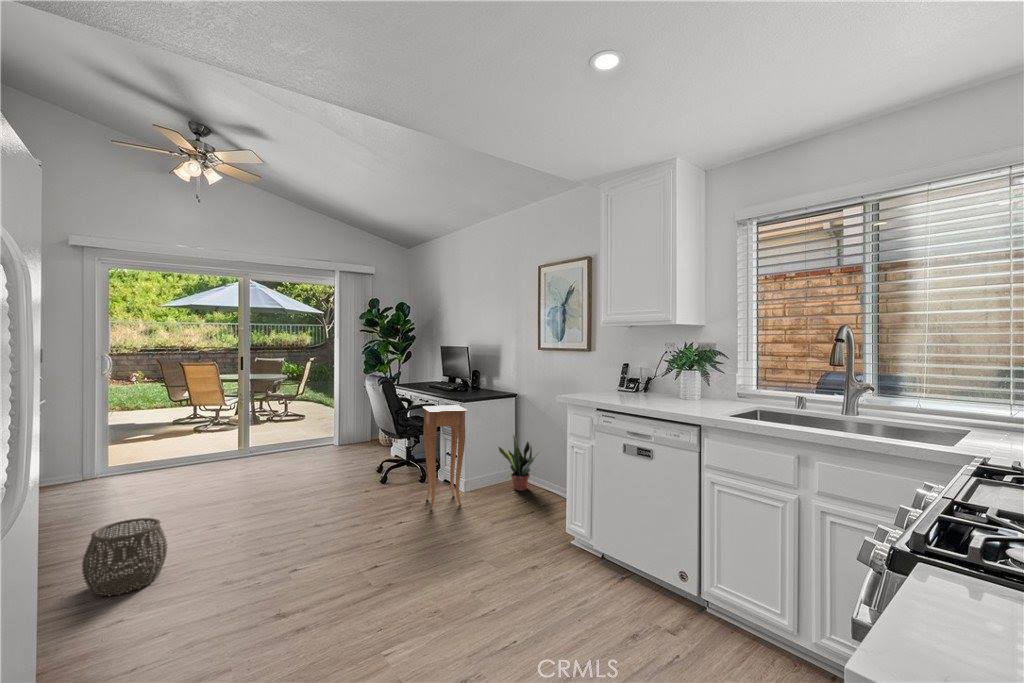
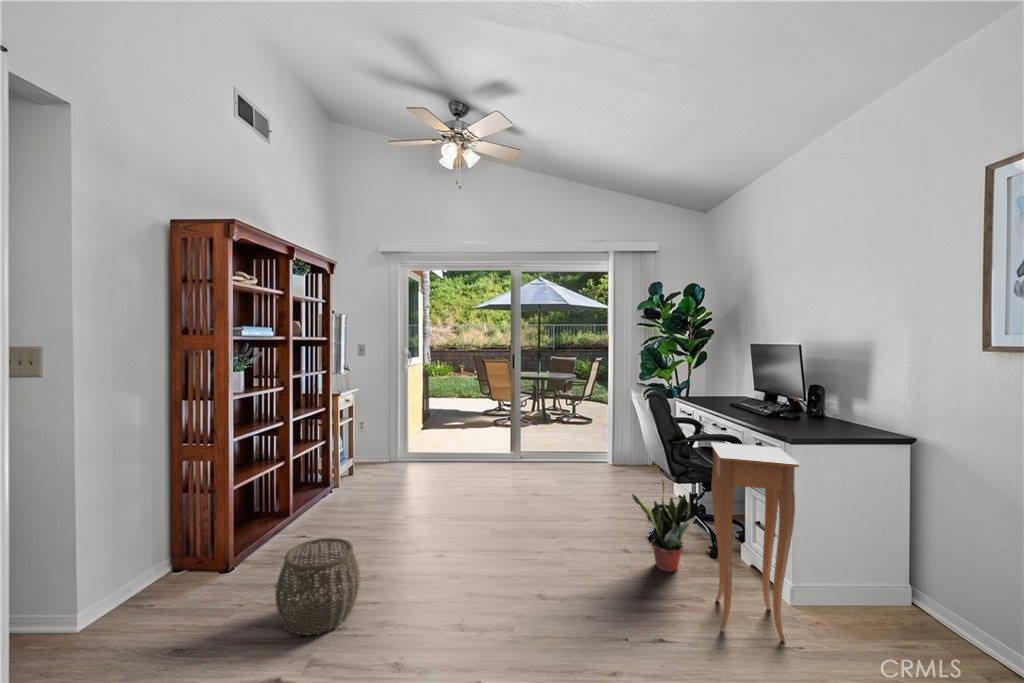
potted plant: present [499,436,538,490] -> present [632,480,696,572]

